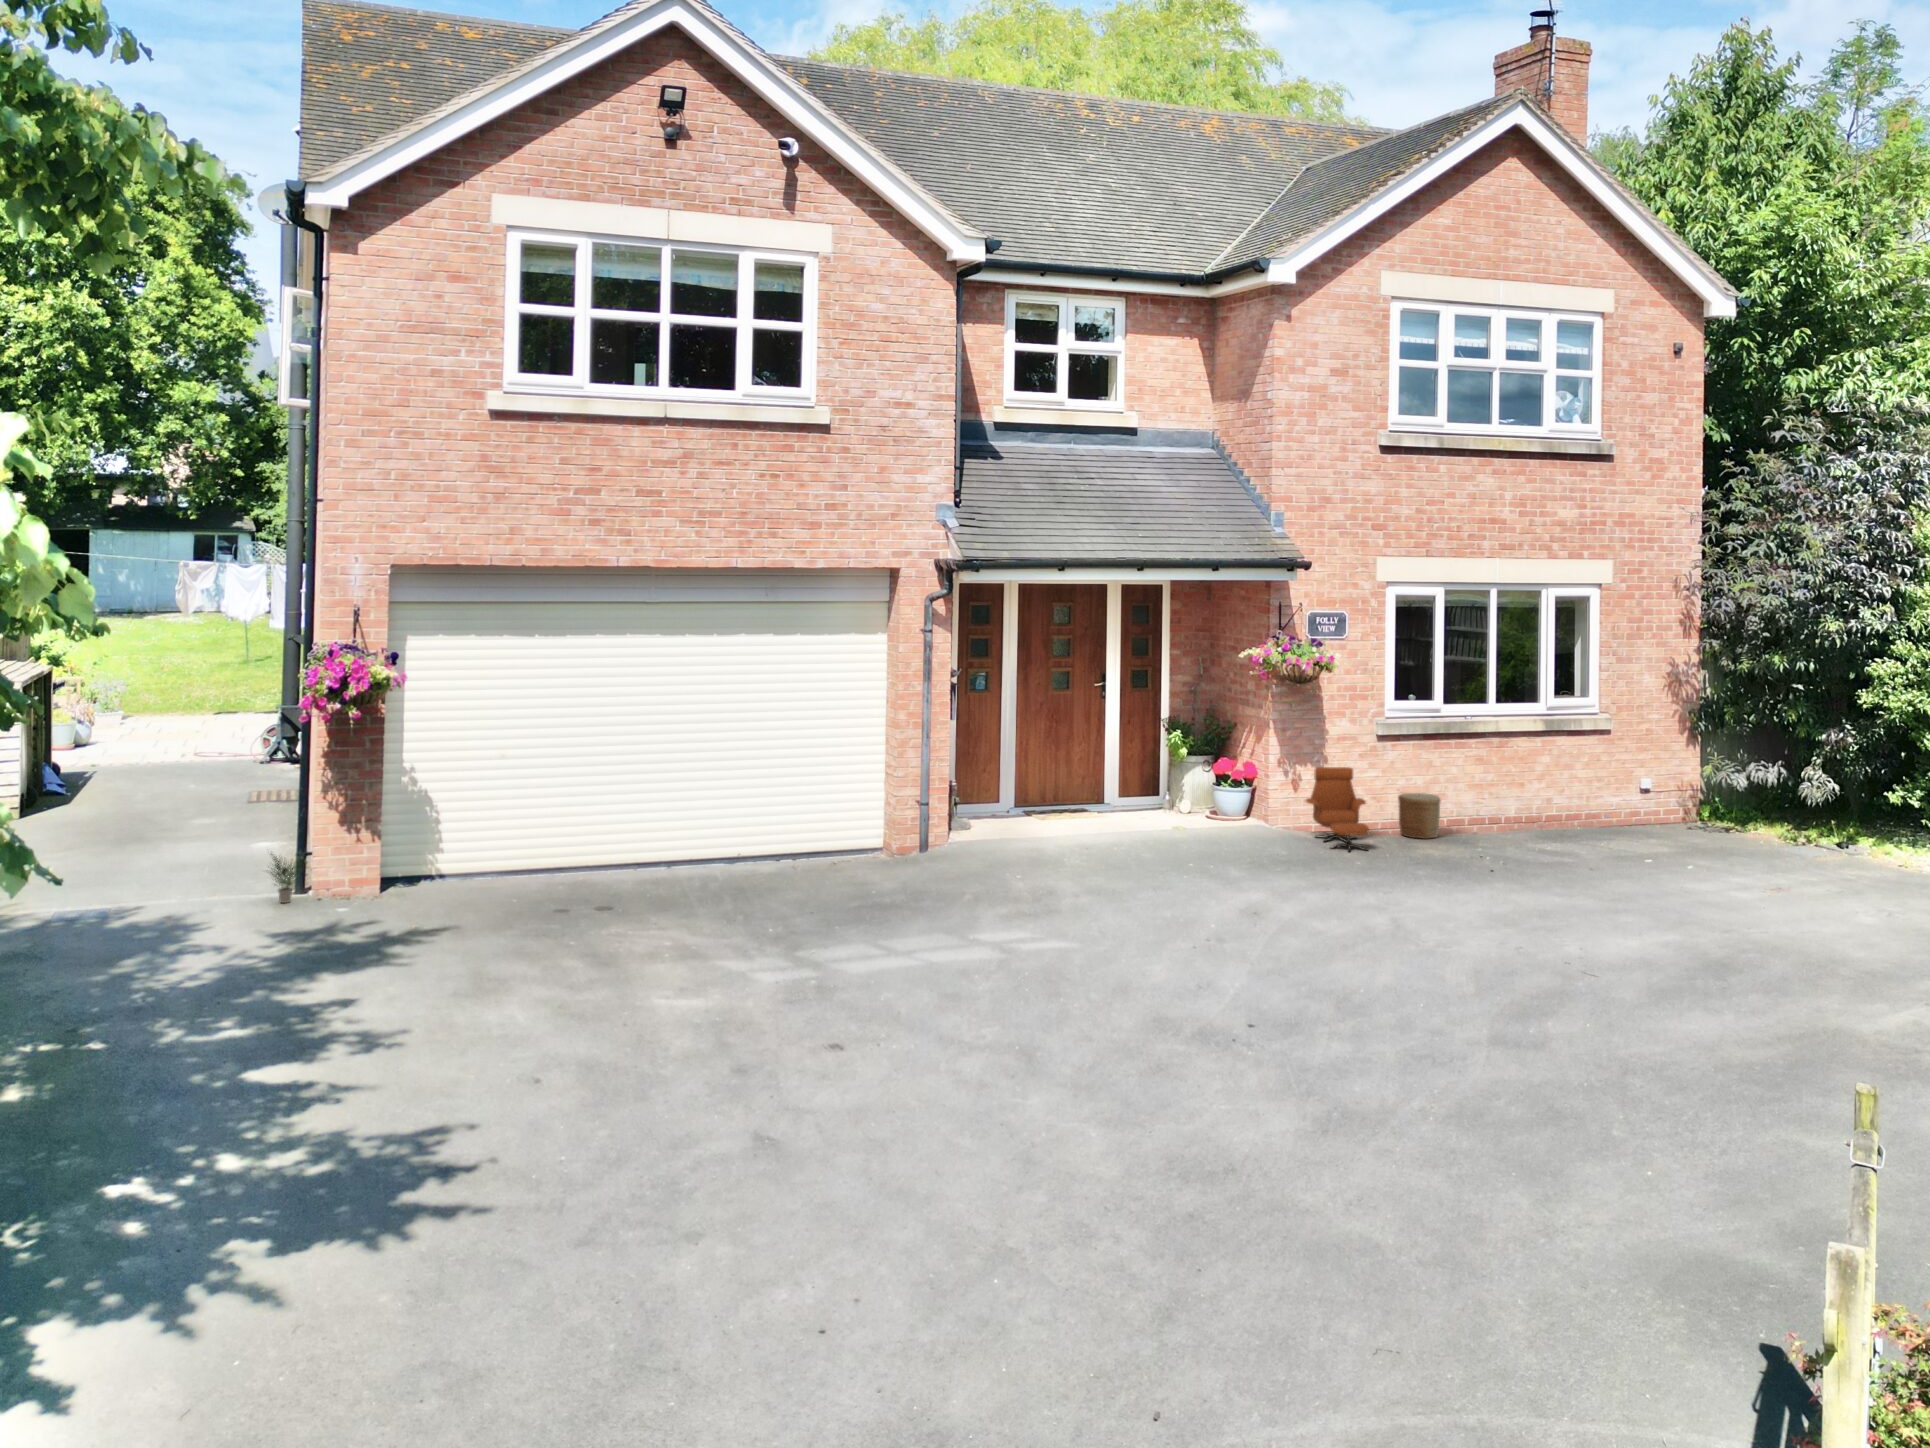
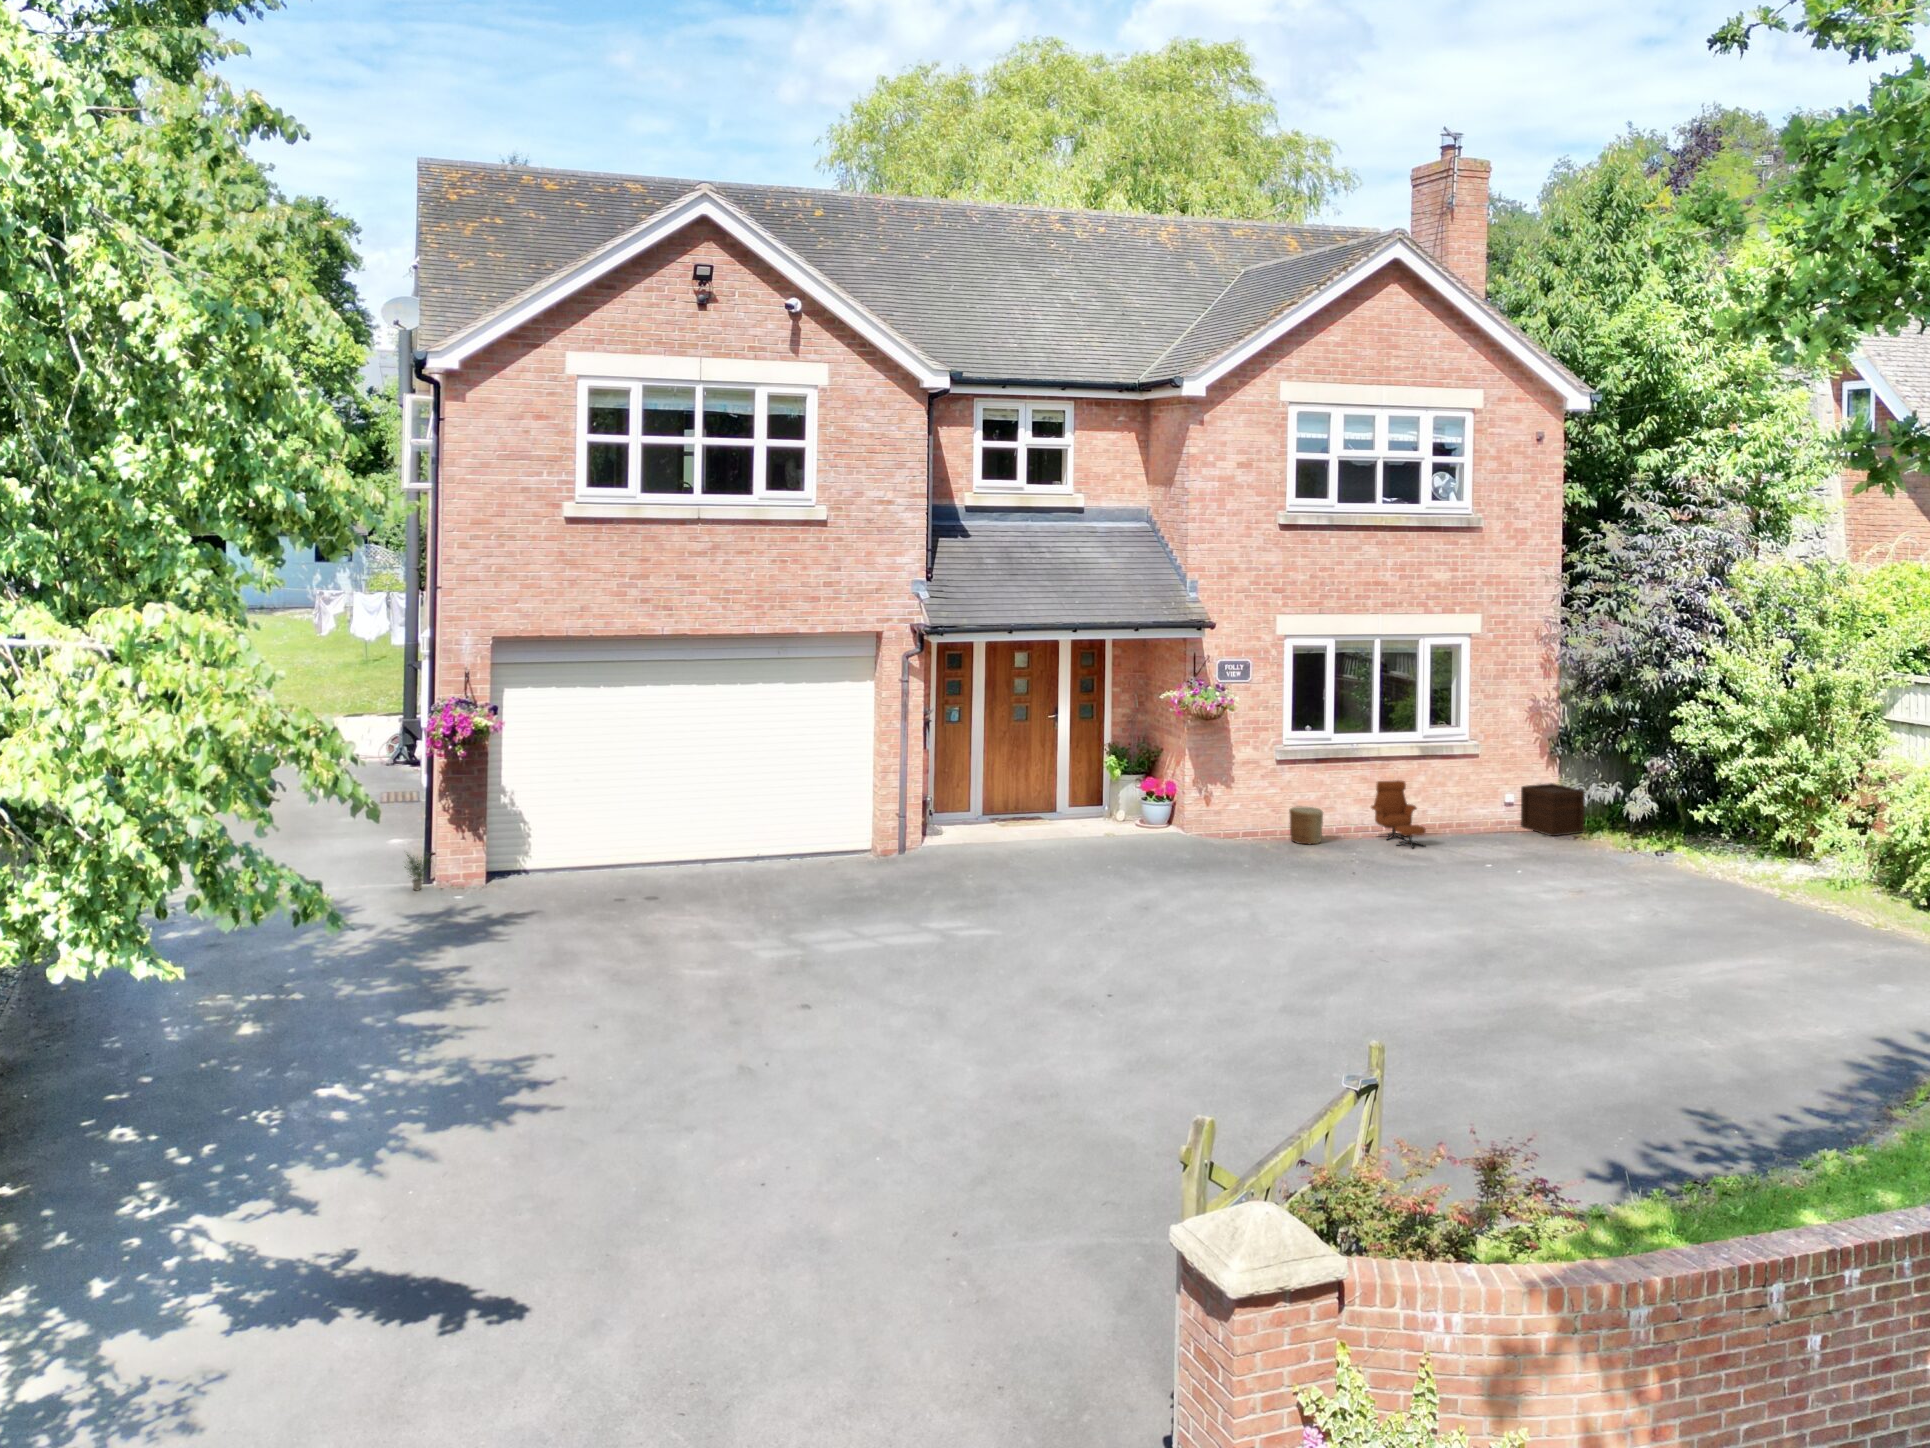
wooden crate: none [1667,765,1746,827] -> present [1521,783,1585,836]
lounge chair: present [1306,767,1369,851] -> present [1371,780,1426,848]

